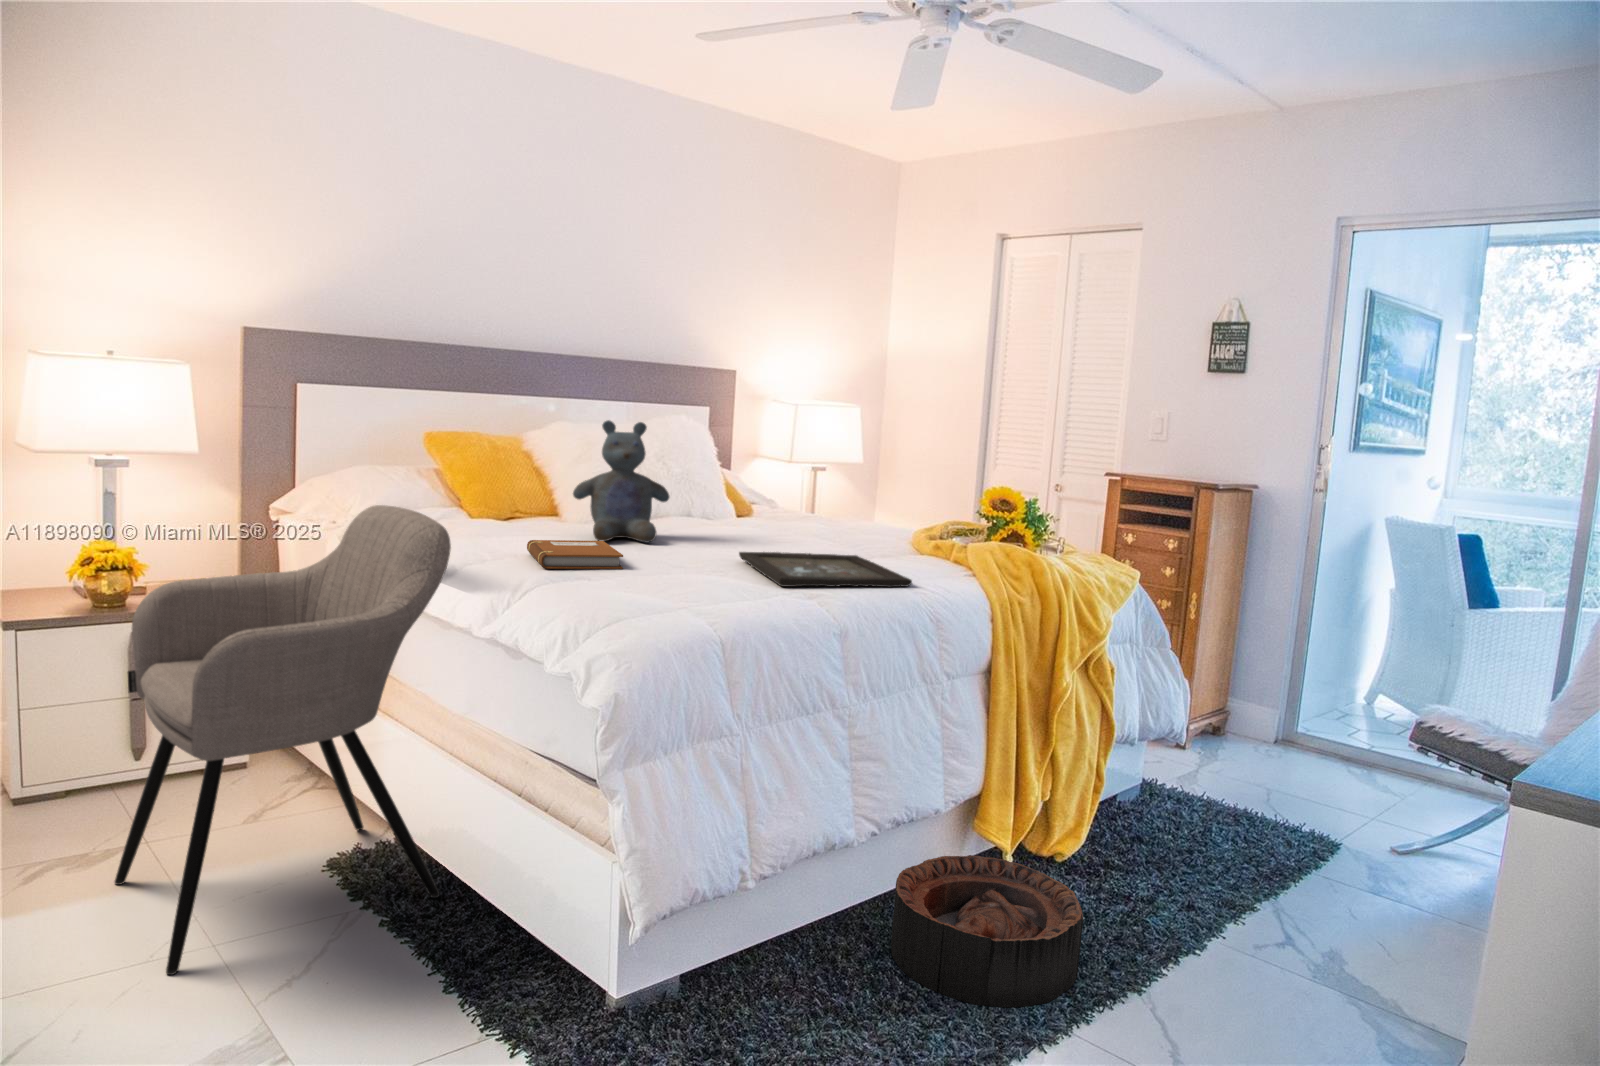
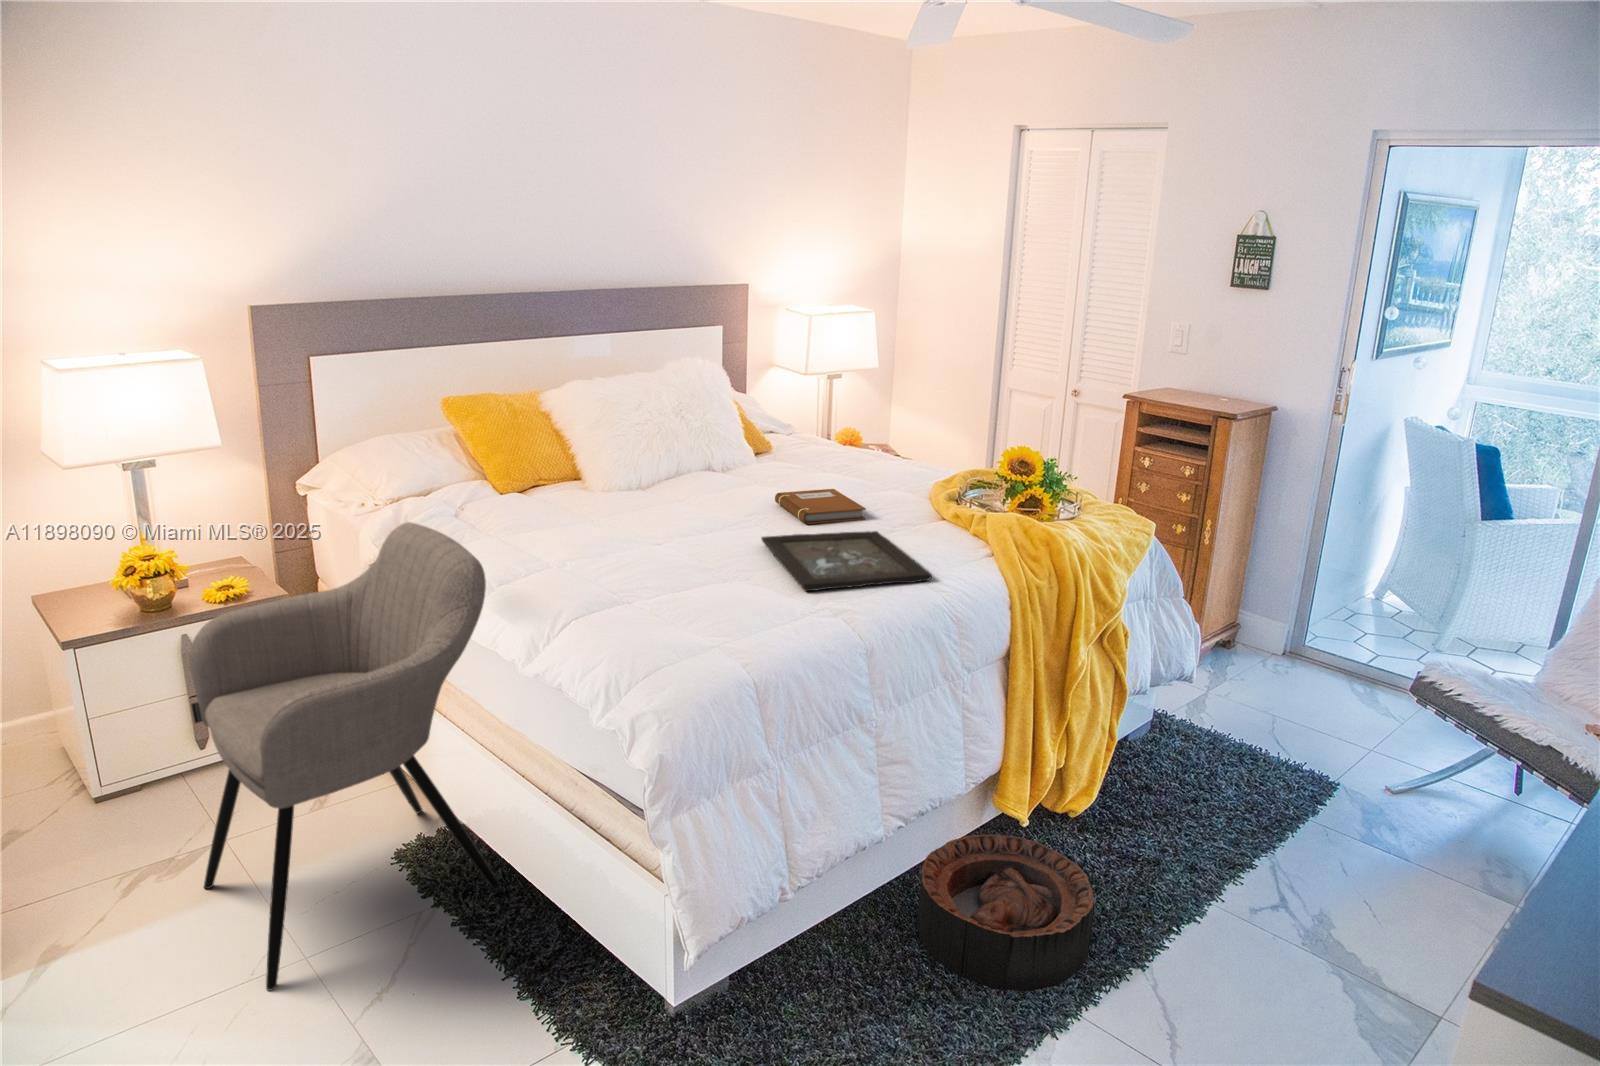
stuffed bear: present [573,420,669,543] -> none [594,395,689,520]
notebook: present [527,540,623,569] -> present [775,489,866,524]

